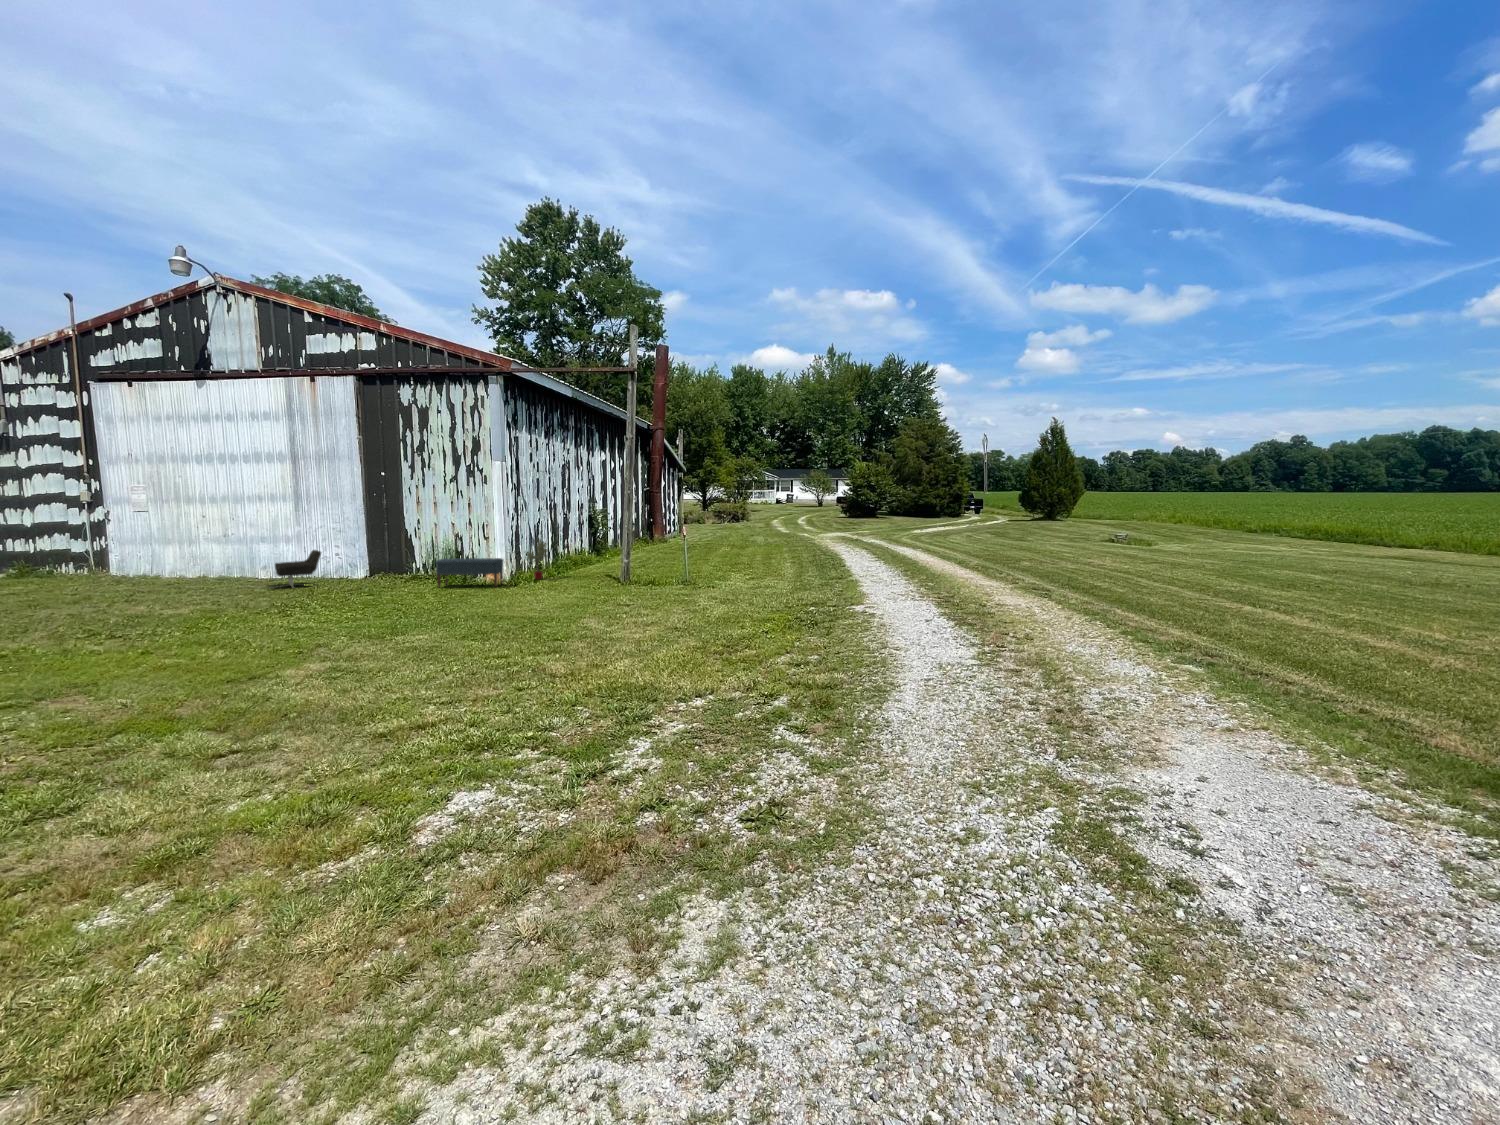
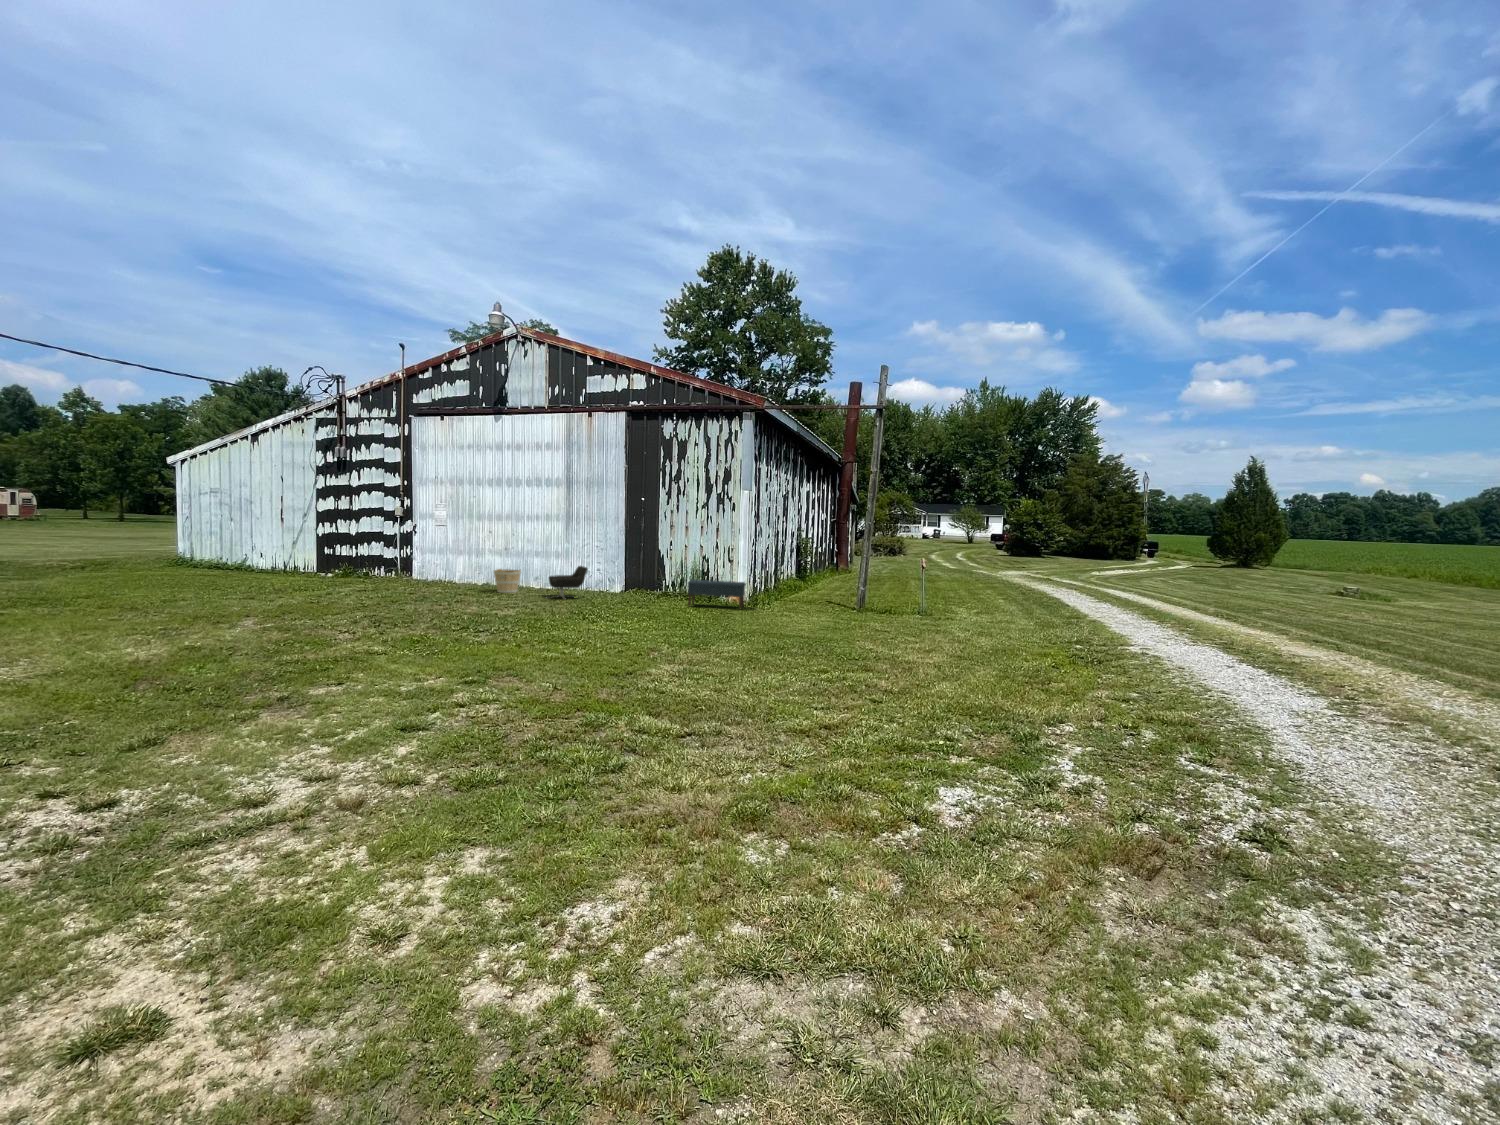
potted tree: present [526,540,548,580] -> none [760,564,781,604]
wooden bucket: none [206,558,244,585] -> present [494,569,521,593]

